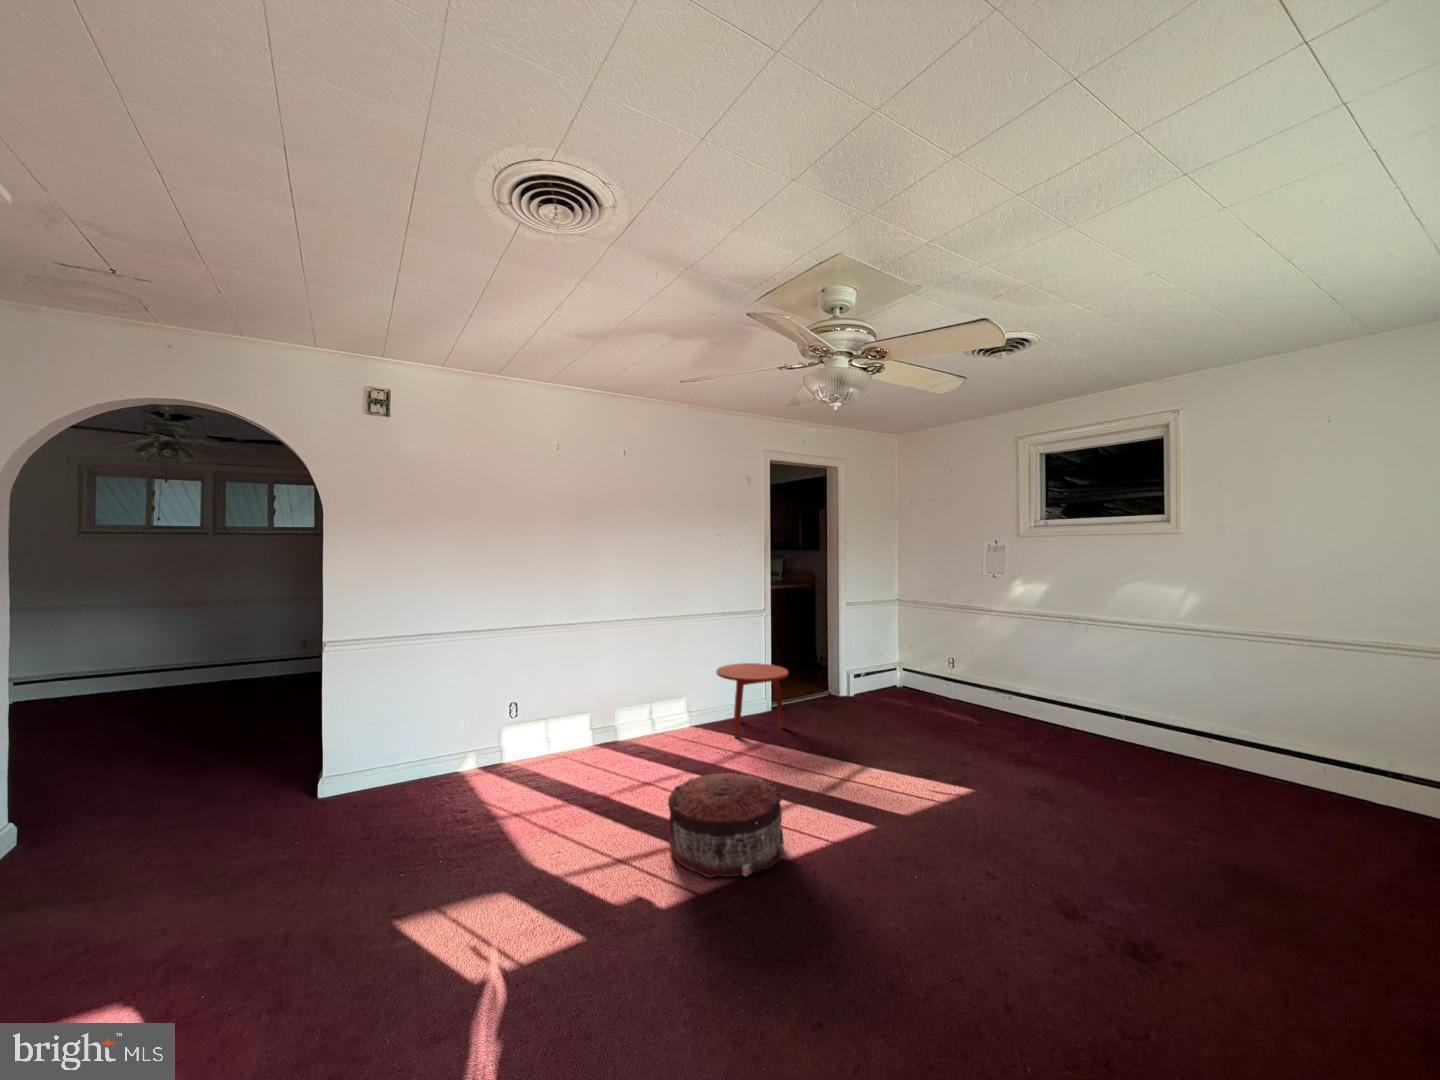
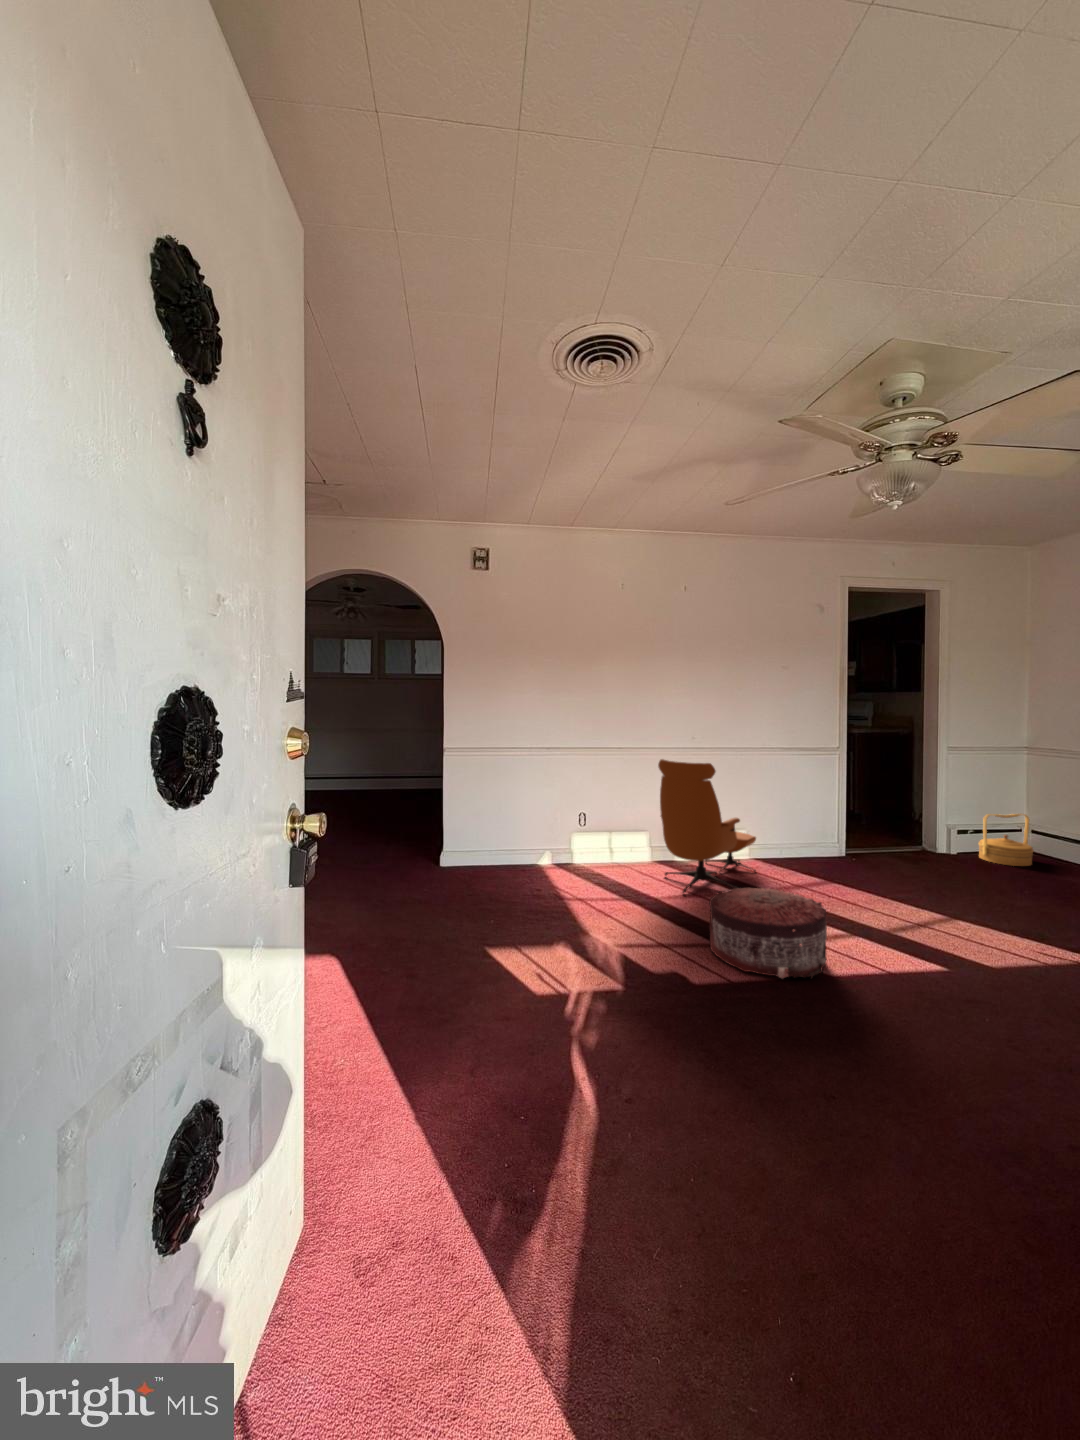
lounge chair: none [603,640,699,783] -> present [658,759,756,893]
woven basket: none [868,656,906,702] -> present [979,814,1034,866]
side table: present [716,663,789,738] -> none [779,801,864,874]

